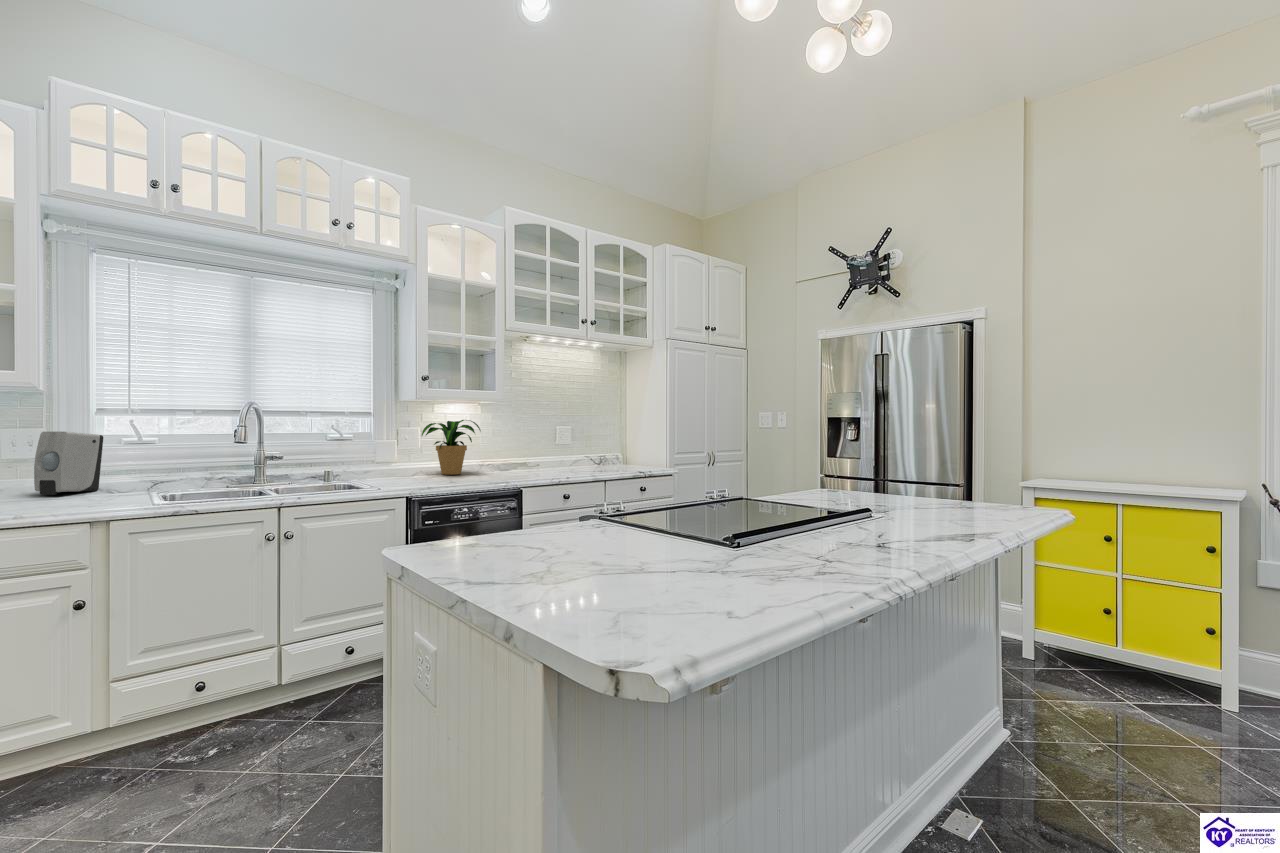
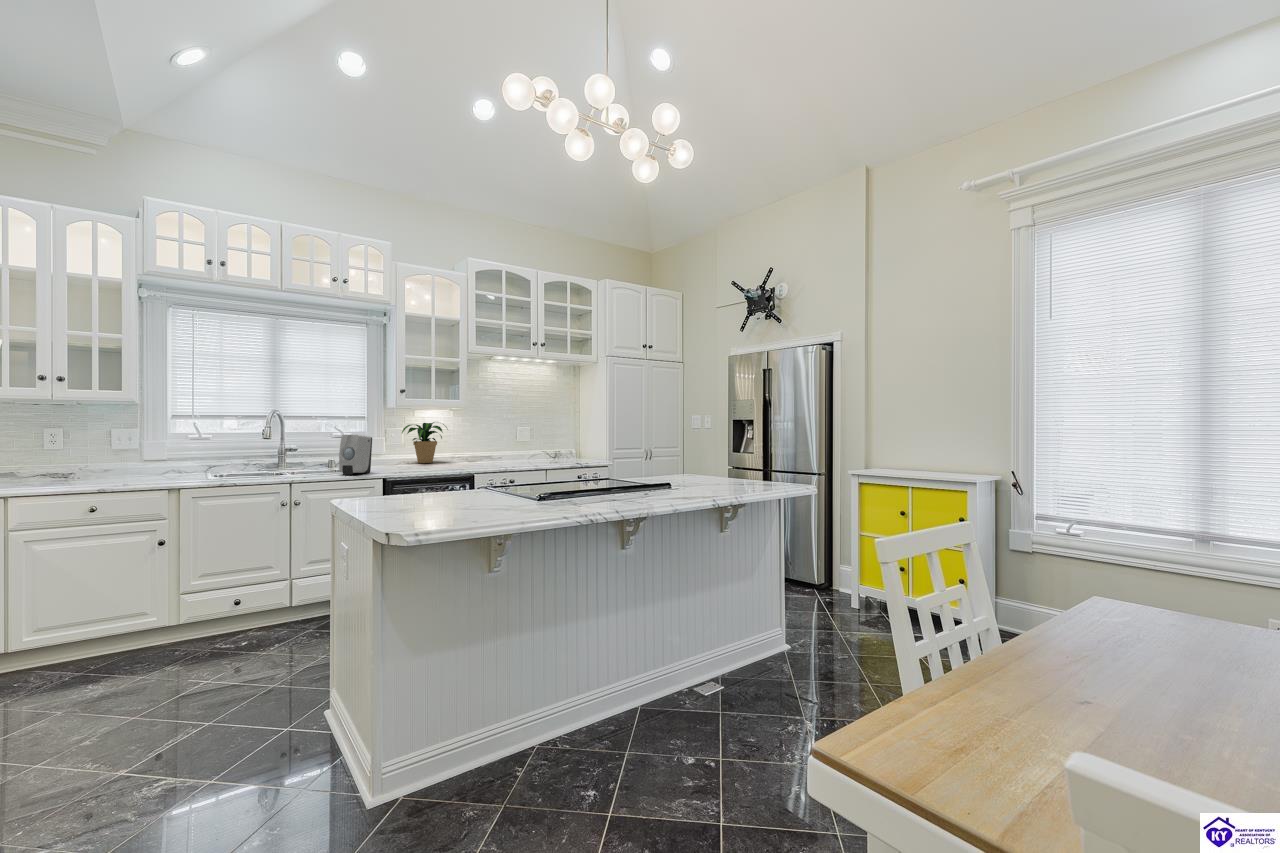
soap dispenser: present [34,431,103,495] -> present [339,435,372,475]

